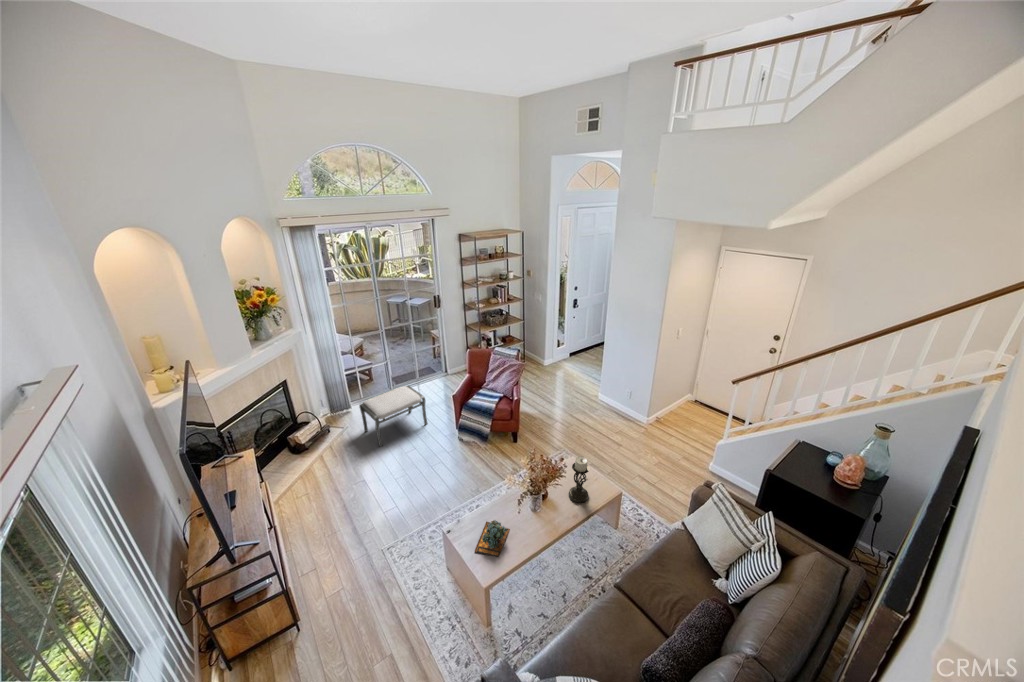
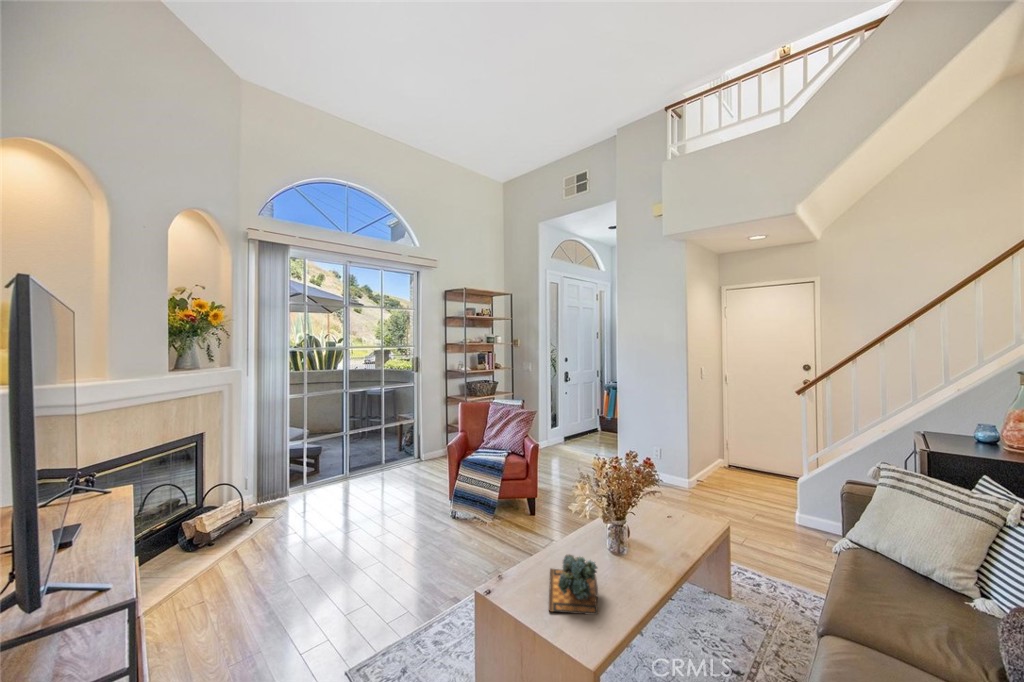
ottoman: present [359,386,427,447] -> none [308,454,404,535]
candle holder: present [569,456,590,503] -> none [659,453,693,533]

